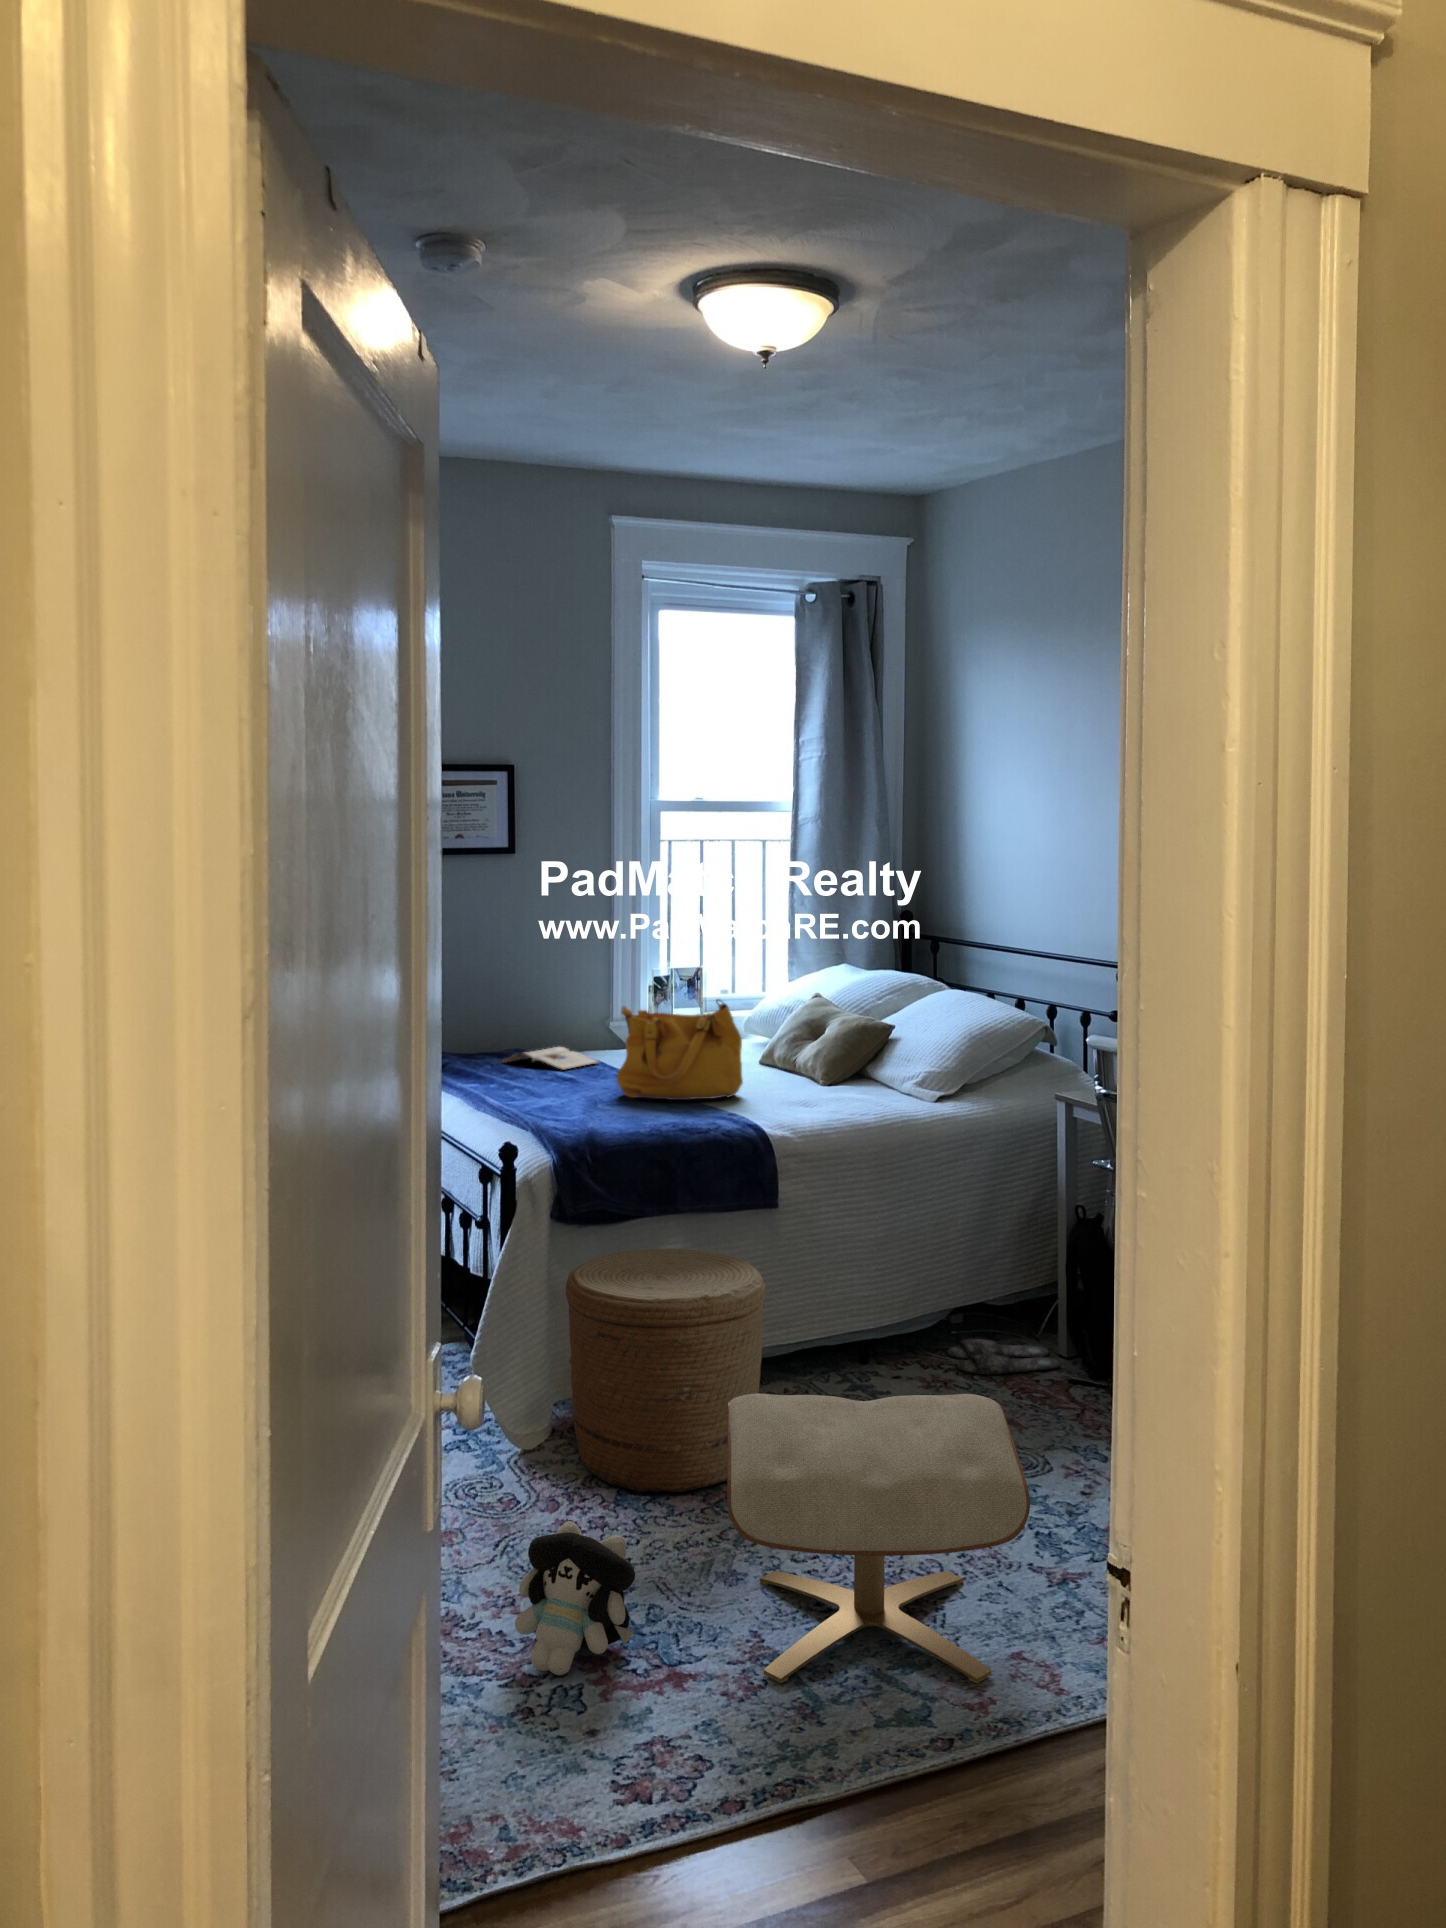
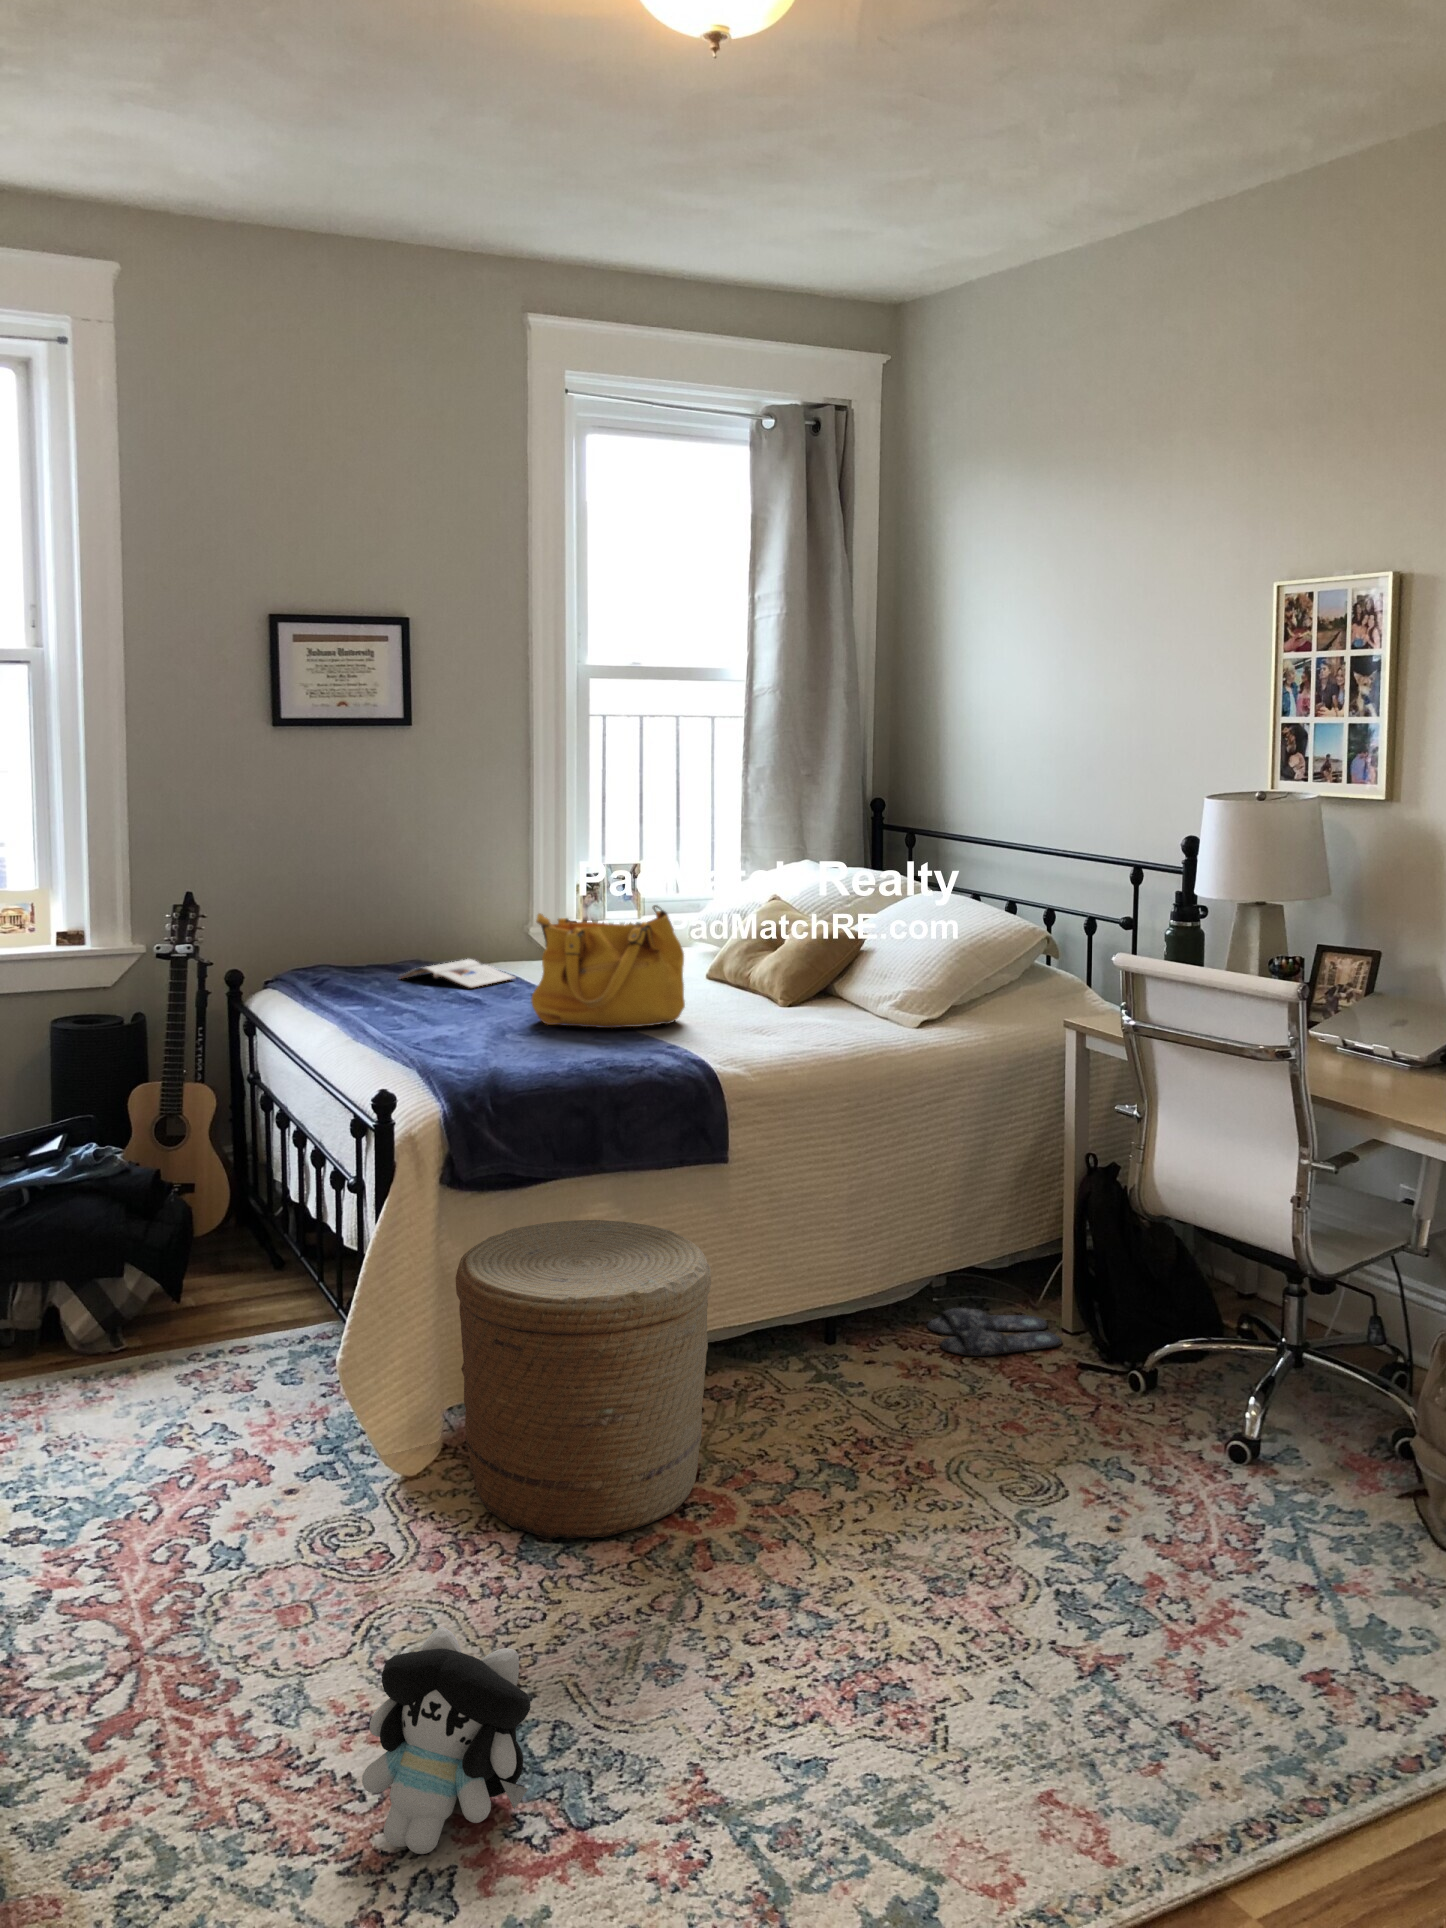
ottoman: present [727,1394,1030,1683] -> none [656,1436,1074,1858]

